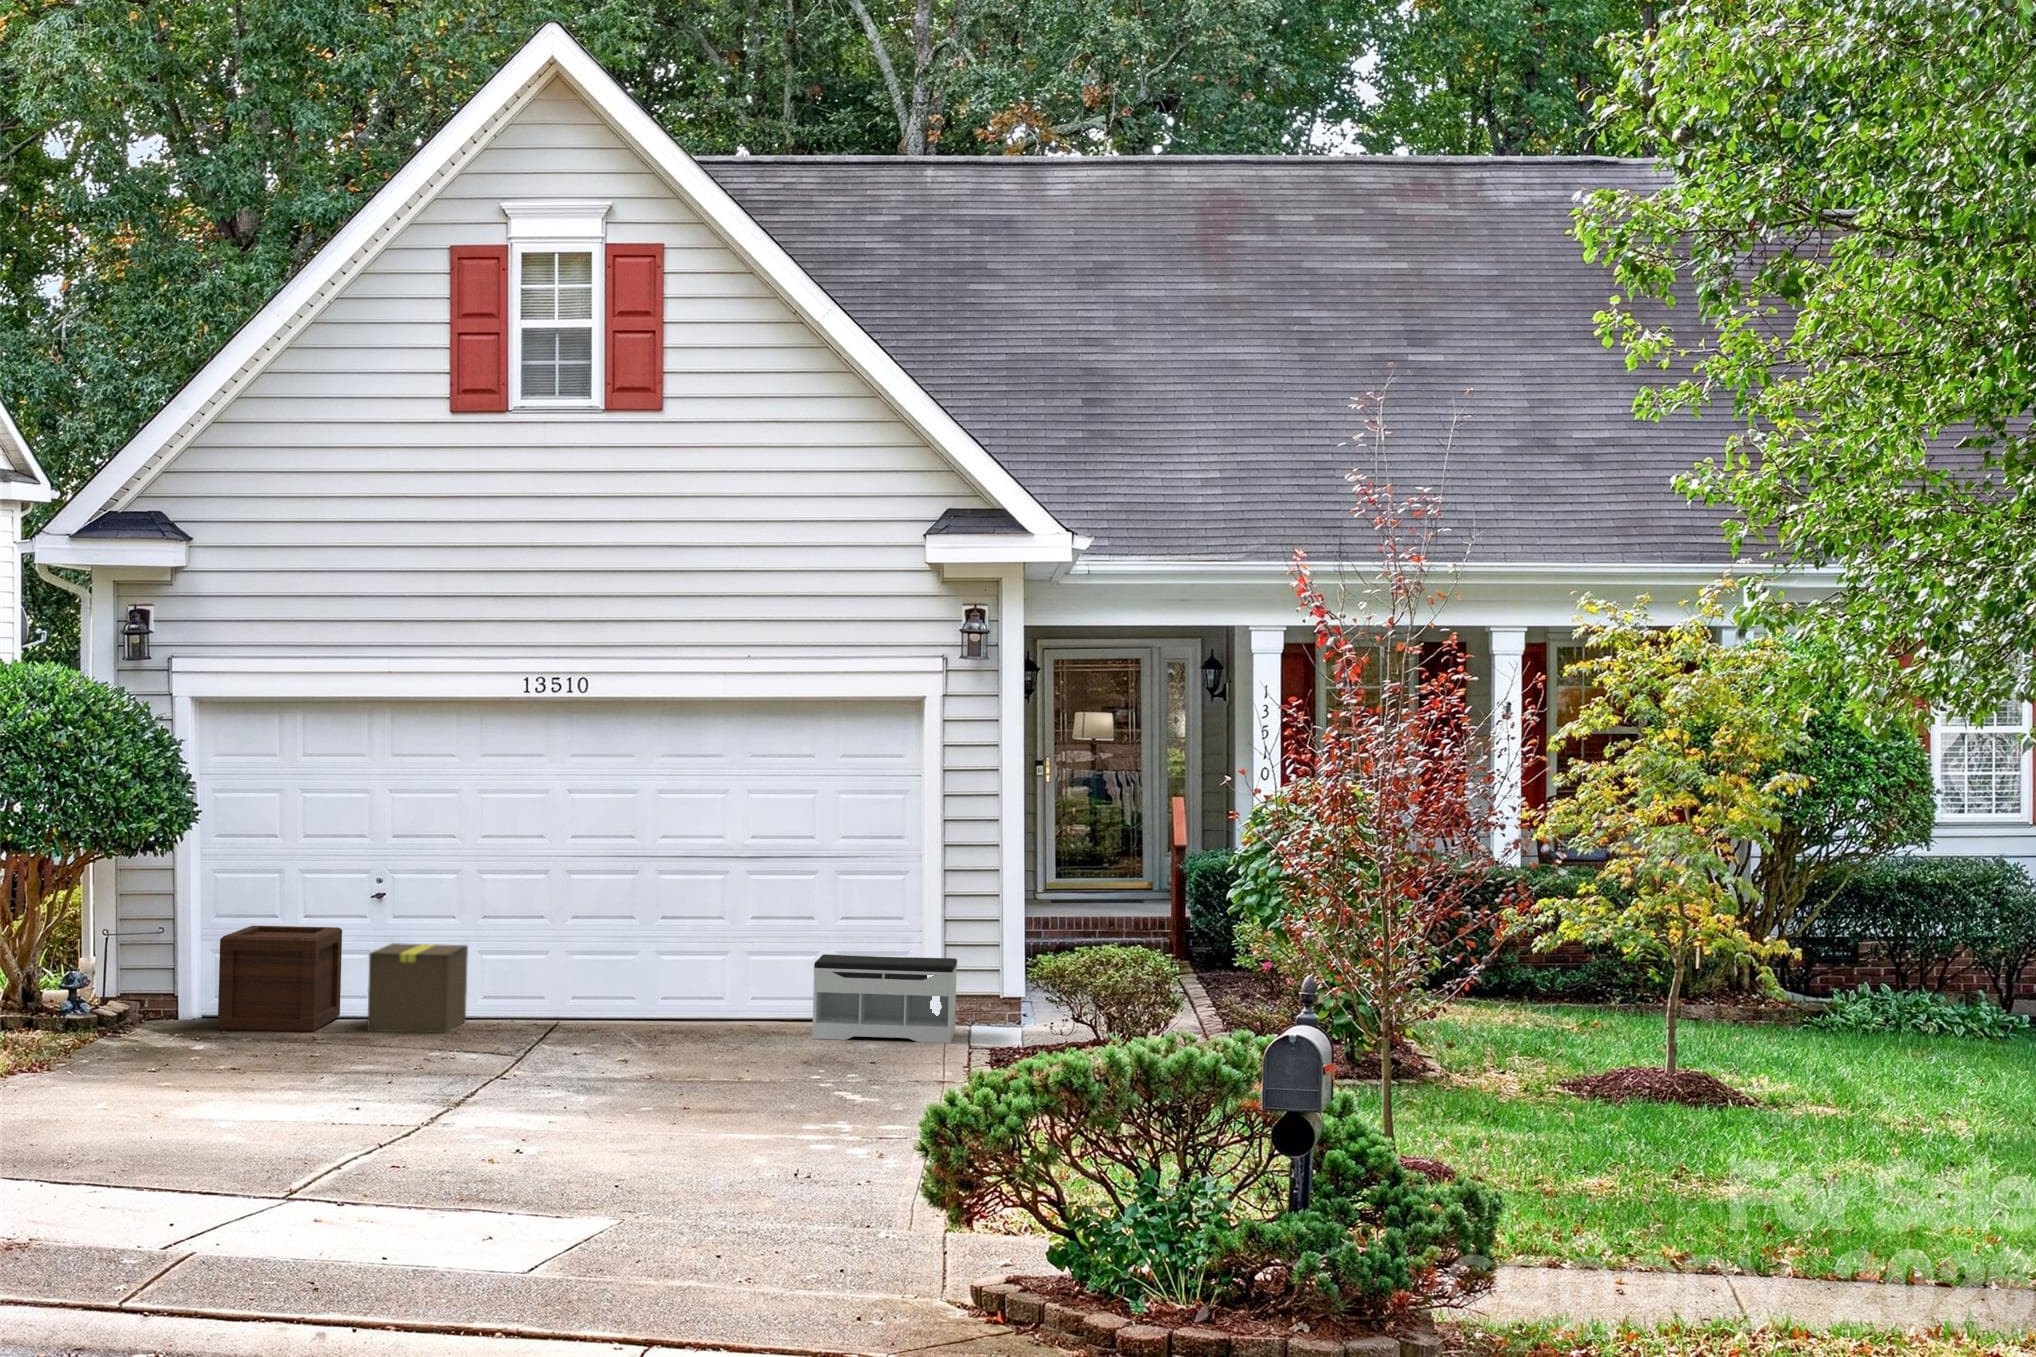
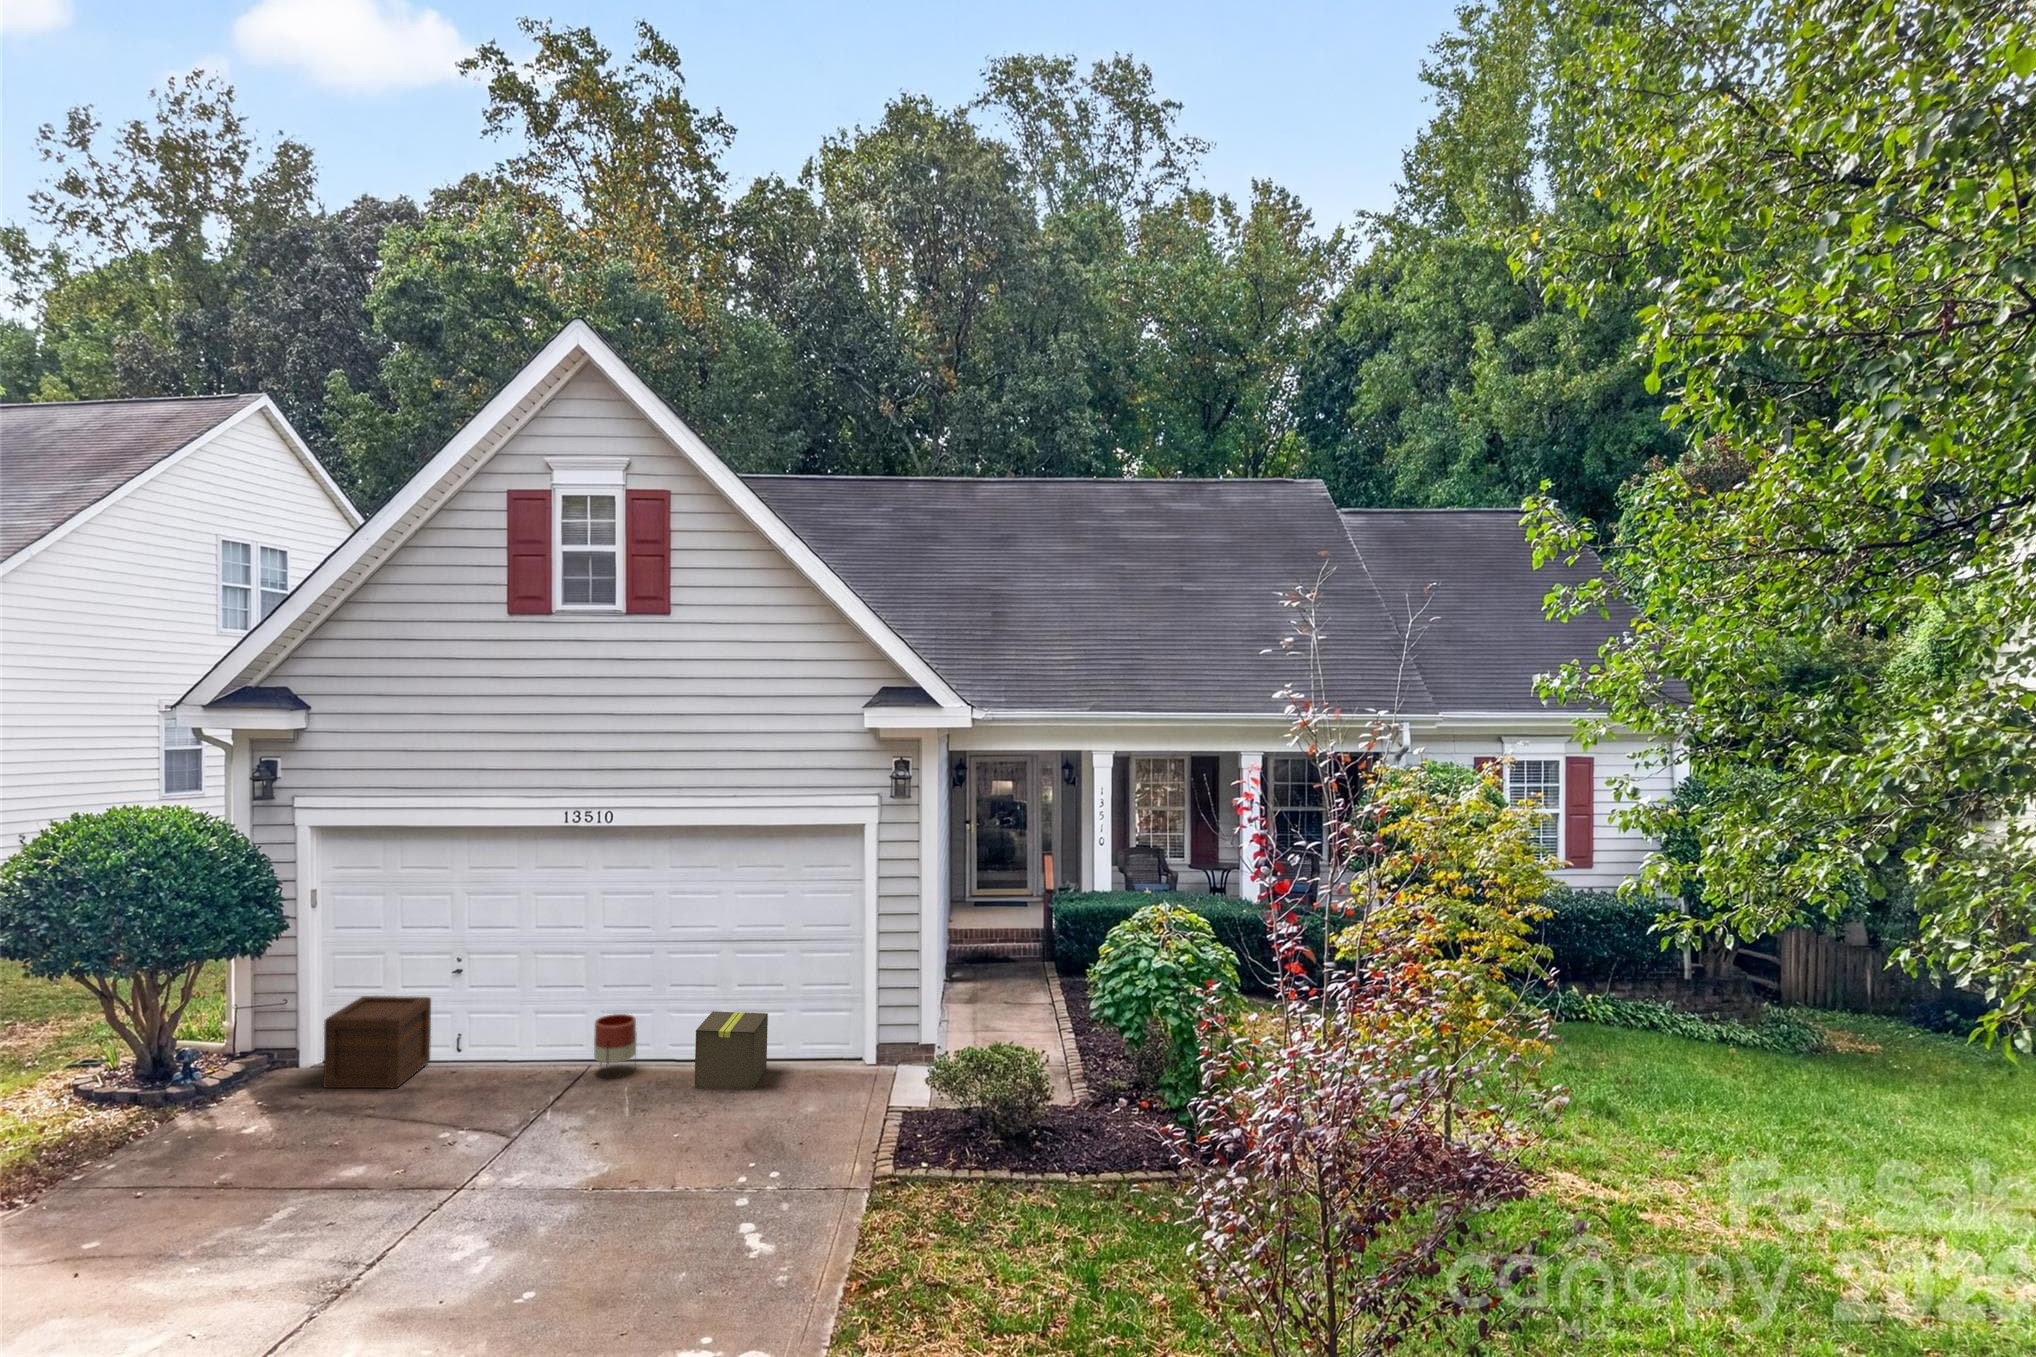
cardboard box: present [367,943,468,1033] -> present [695,1011,768,1090]
planter: none [562,953,617,1032] -> present [594,1014,637,1079]
bench: present [812,954,957,1043] -> none [779,1015,889,1090]

